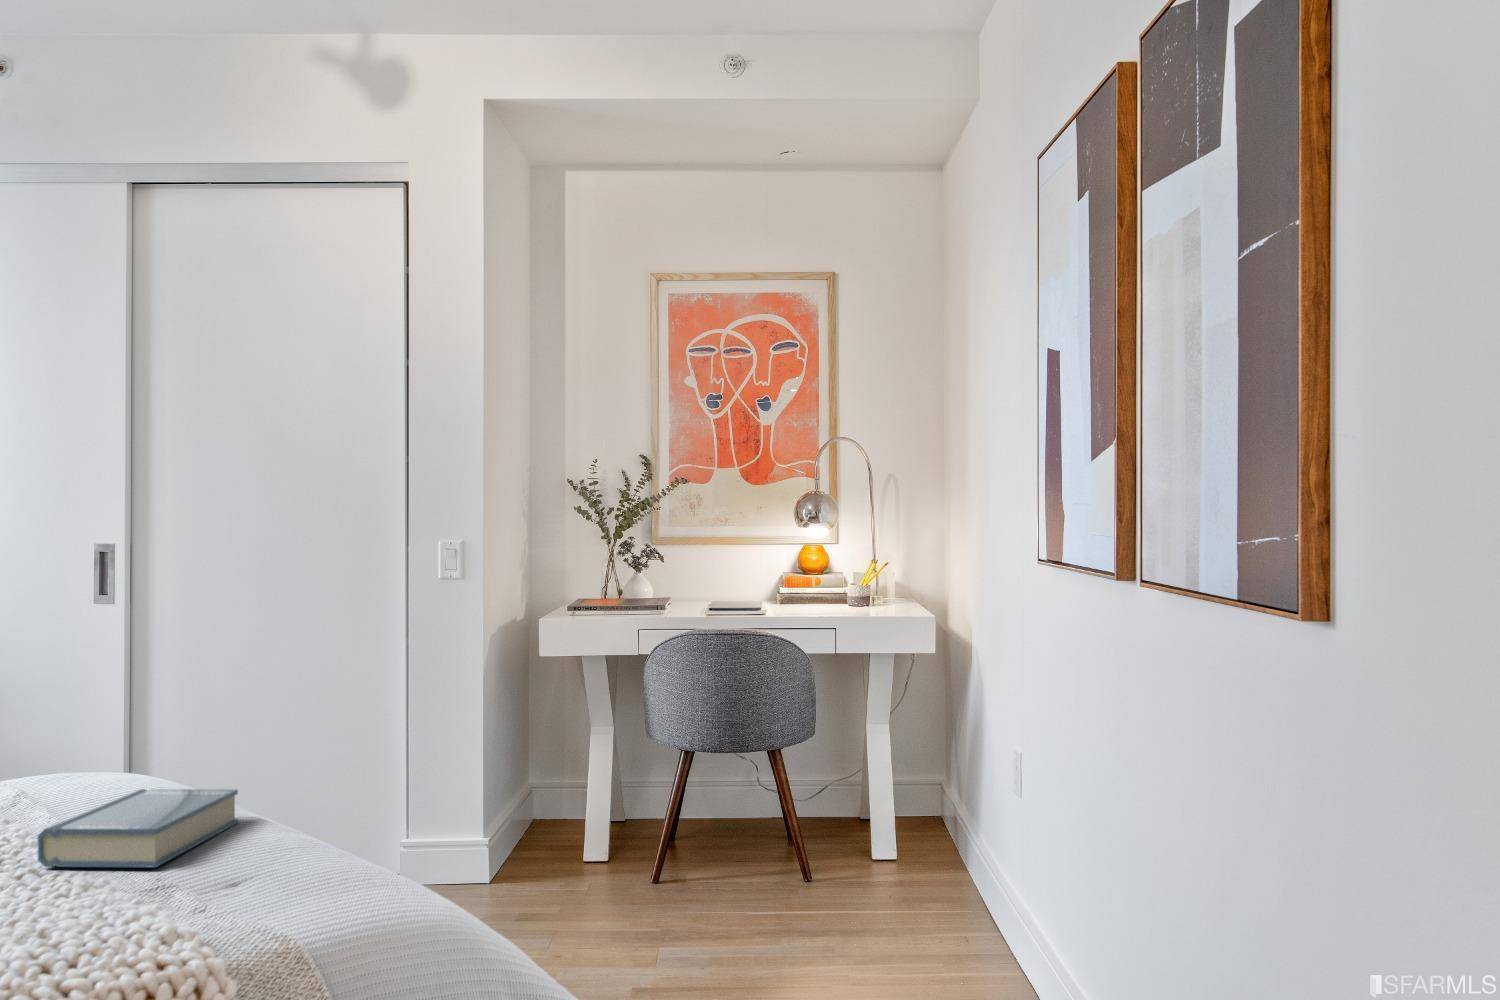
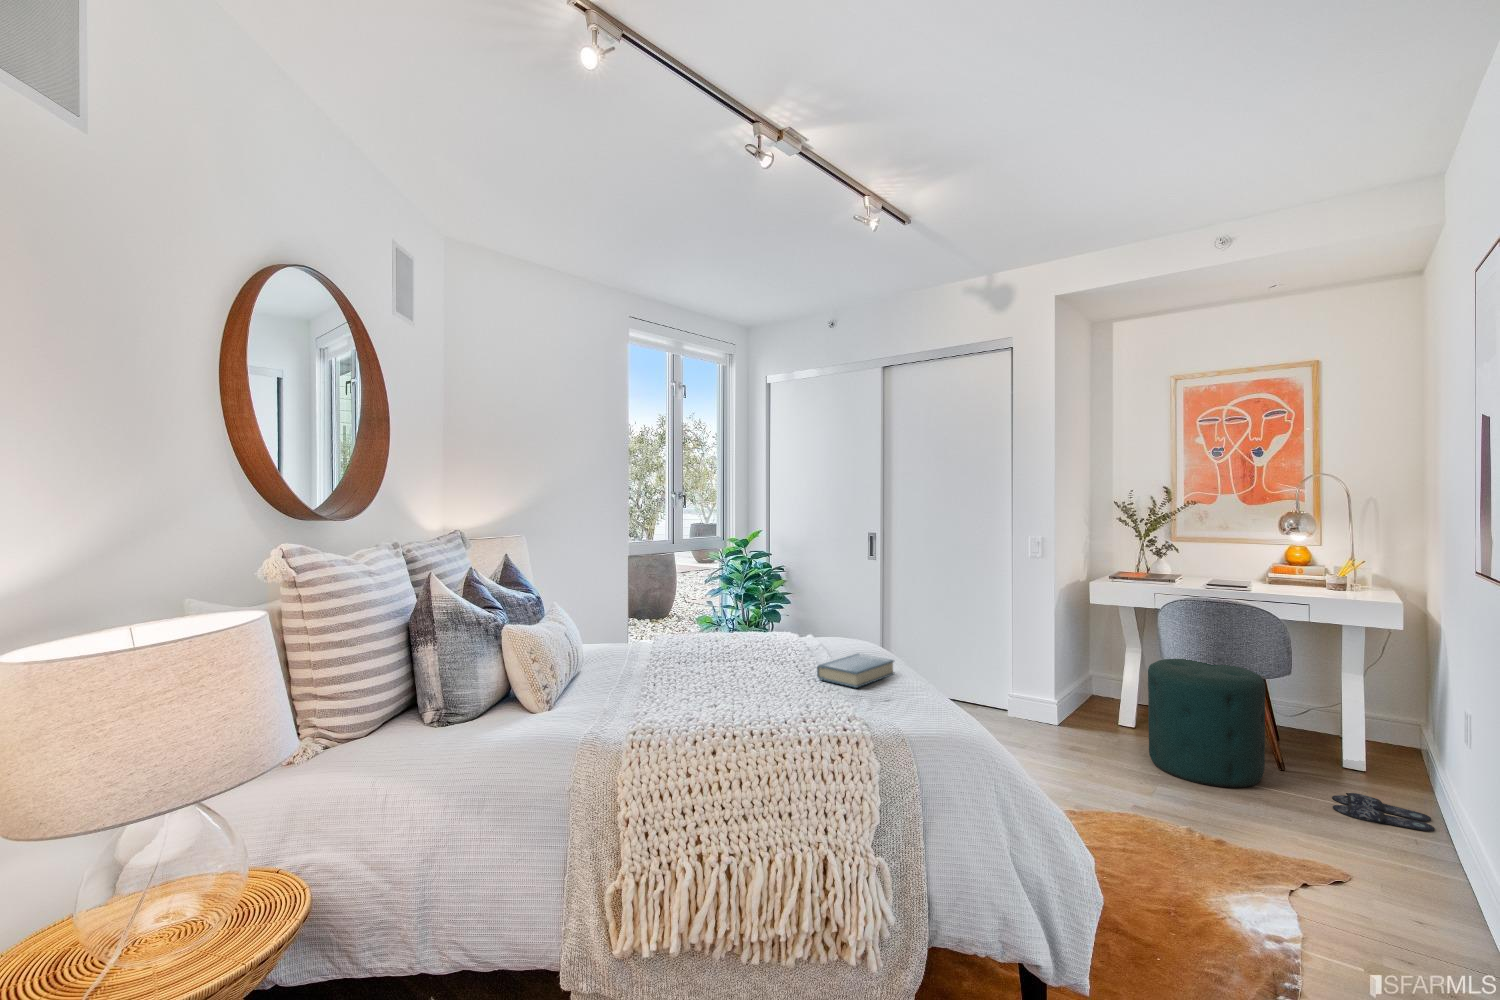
ottoman: none [641,729,797,927] -> present [1148,659,1265,788]
slippers: none [876,889,986,924] -> present [1332,793,1435,832]

